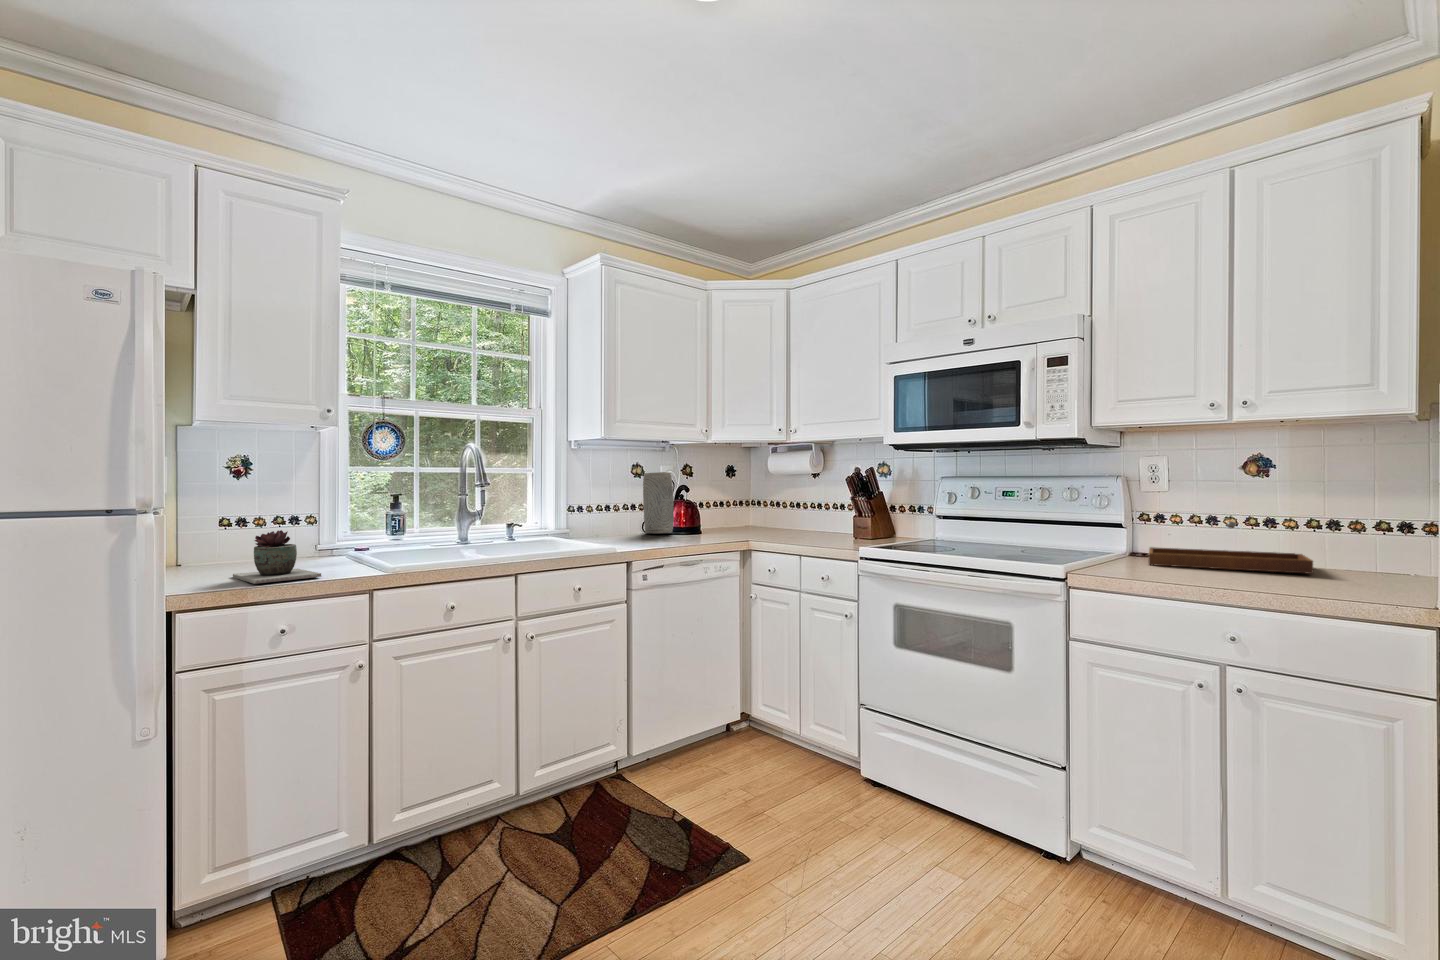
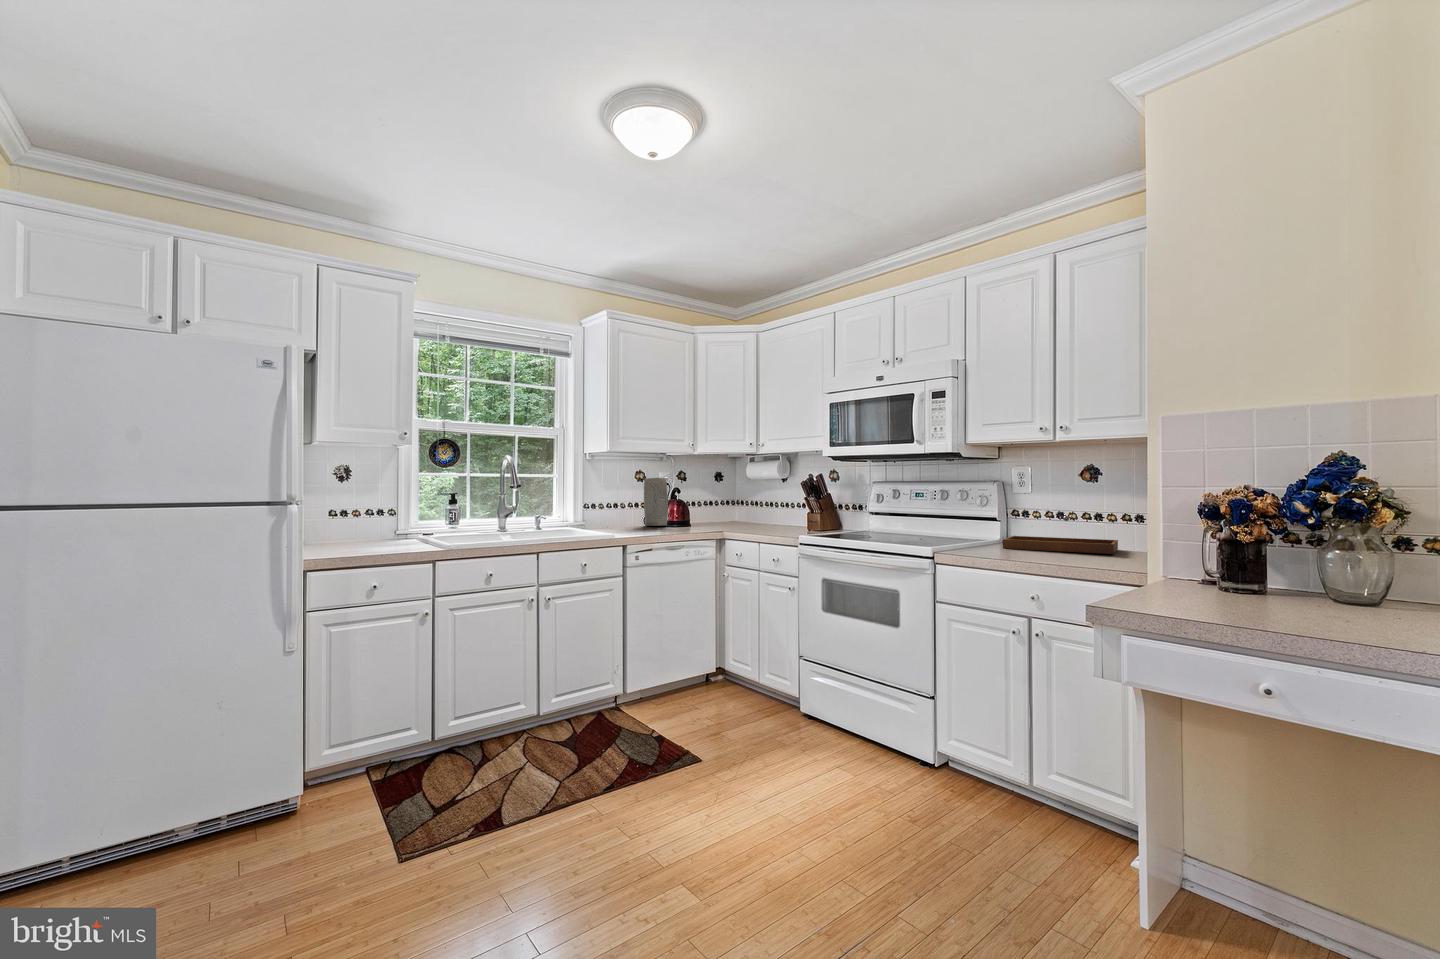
succulent plant: present [233,530,321,584] -> none [340,518,401,554]

